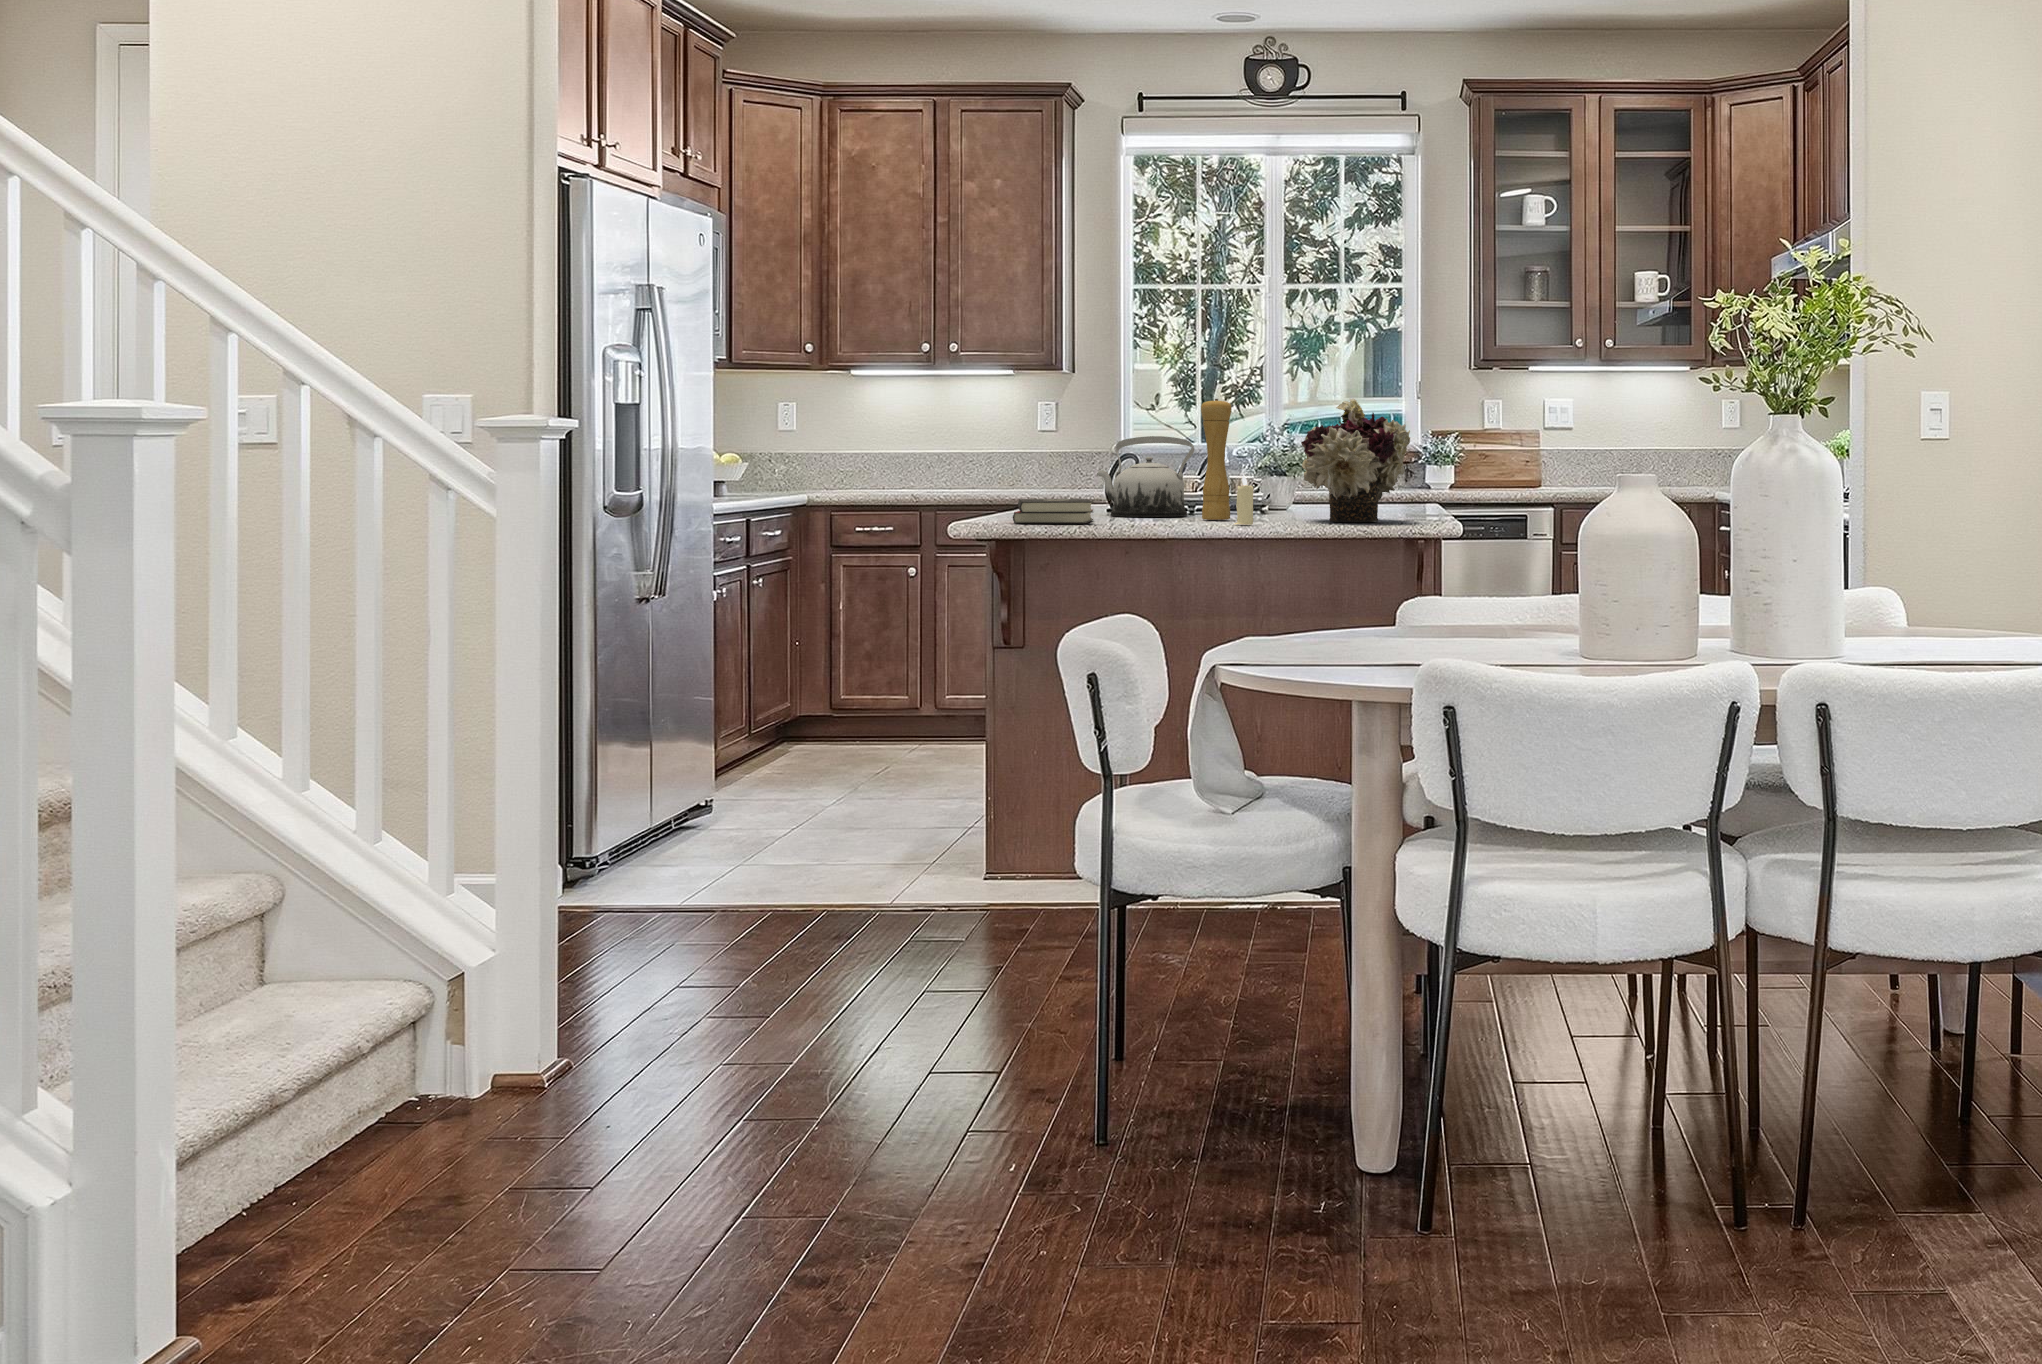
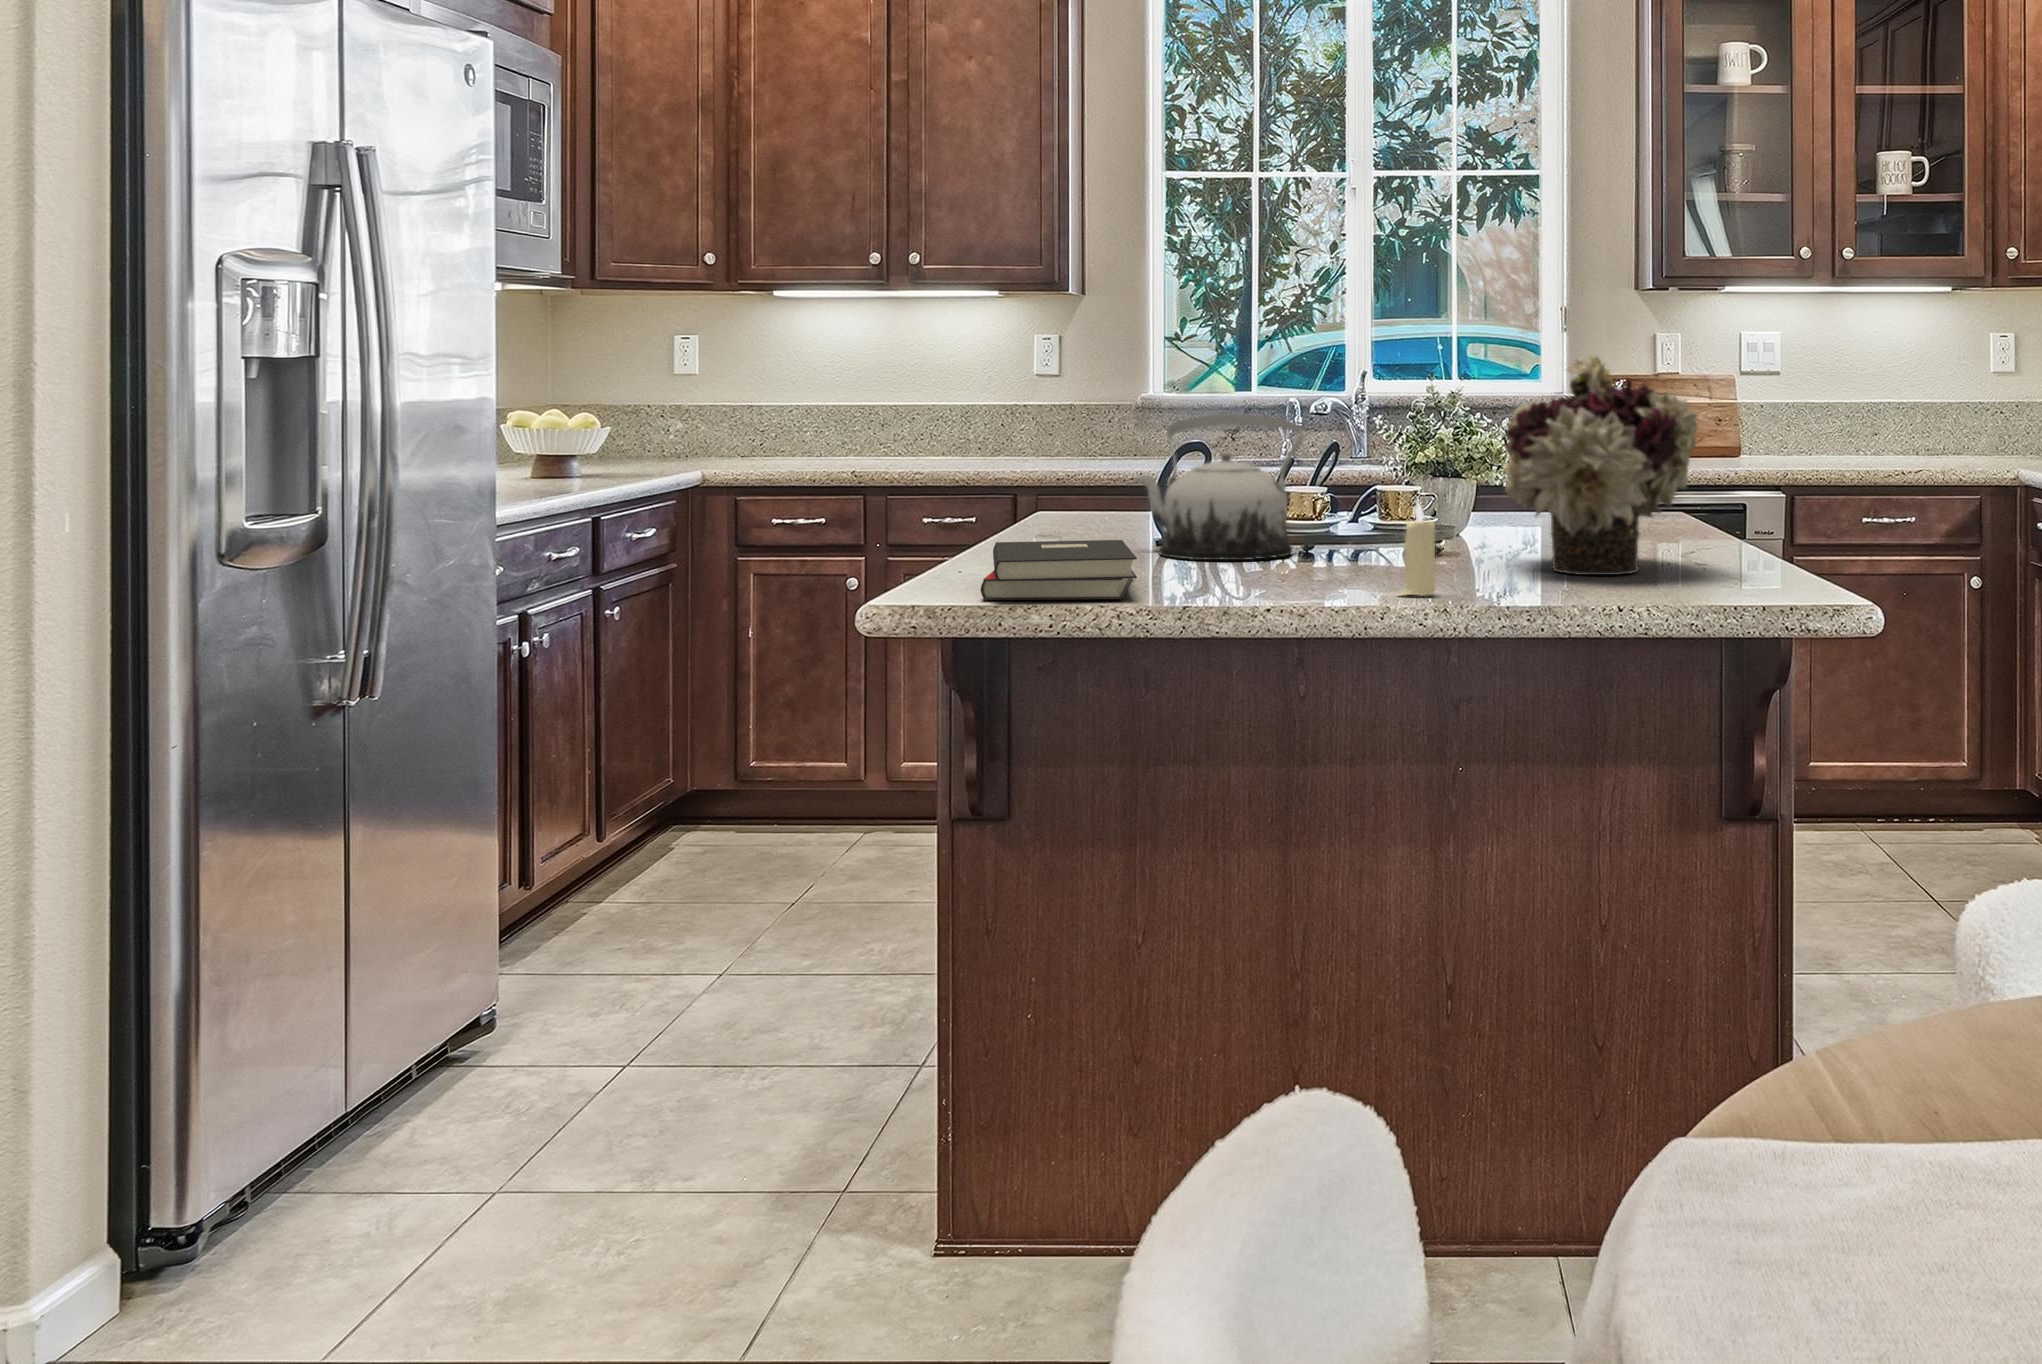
pepper mill: present [1201,399,1232,520] -> none [1325,354,1379,571]

